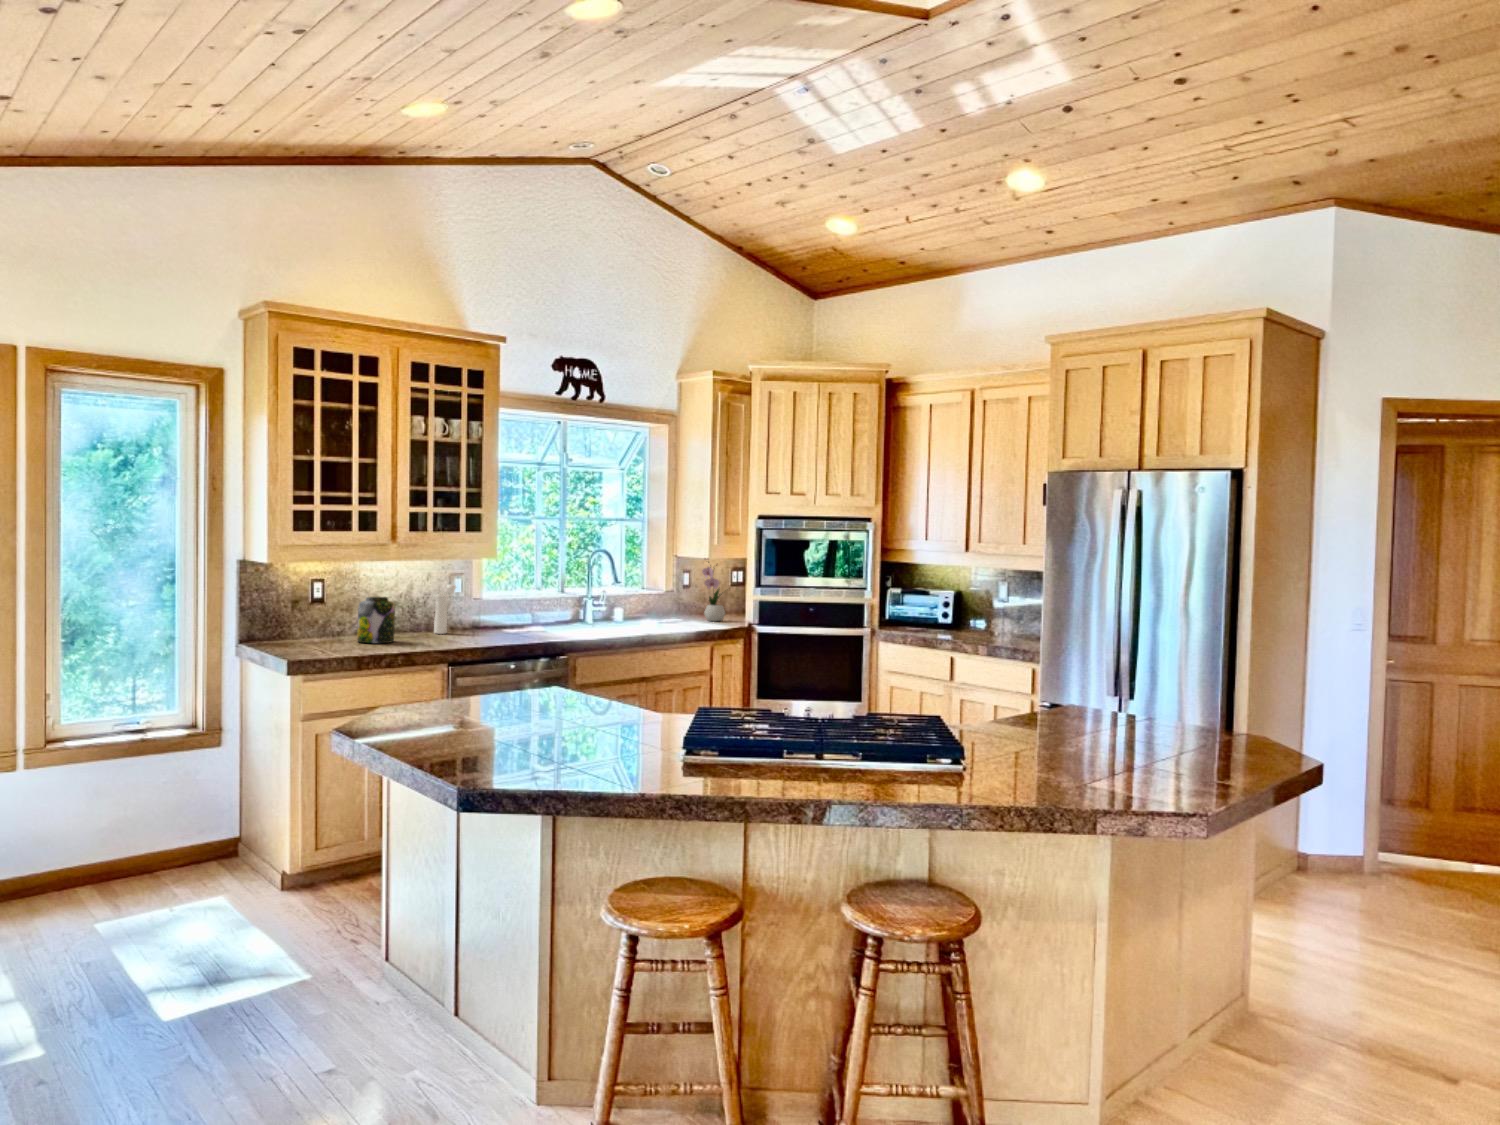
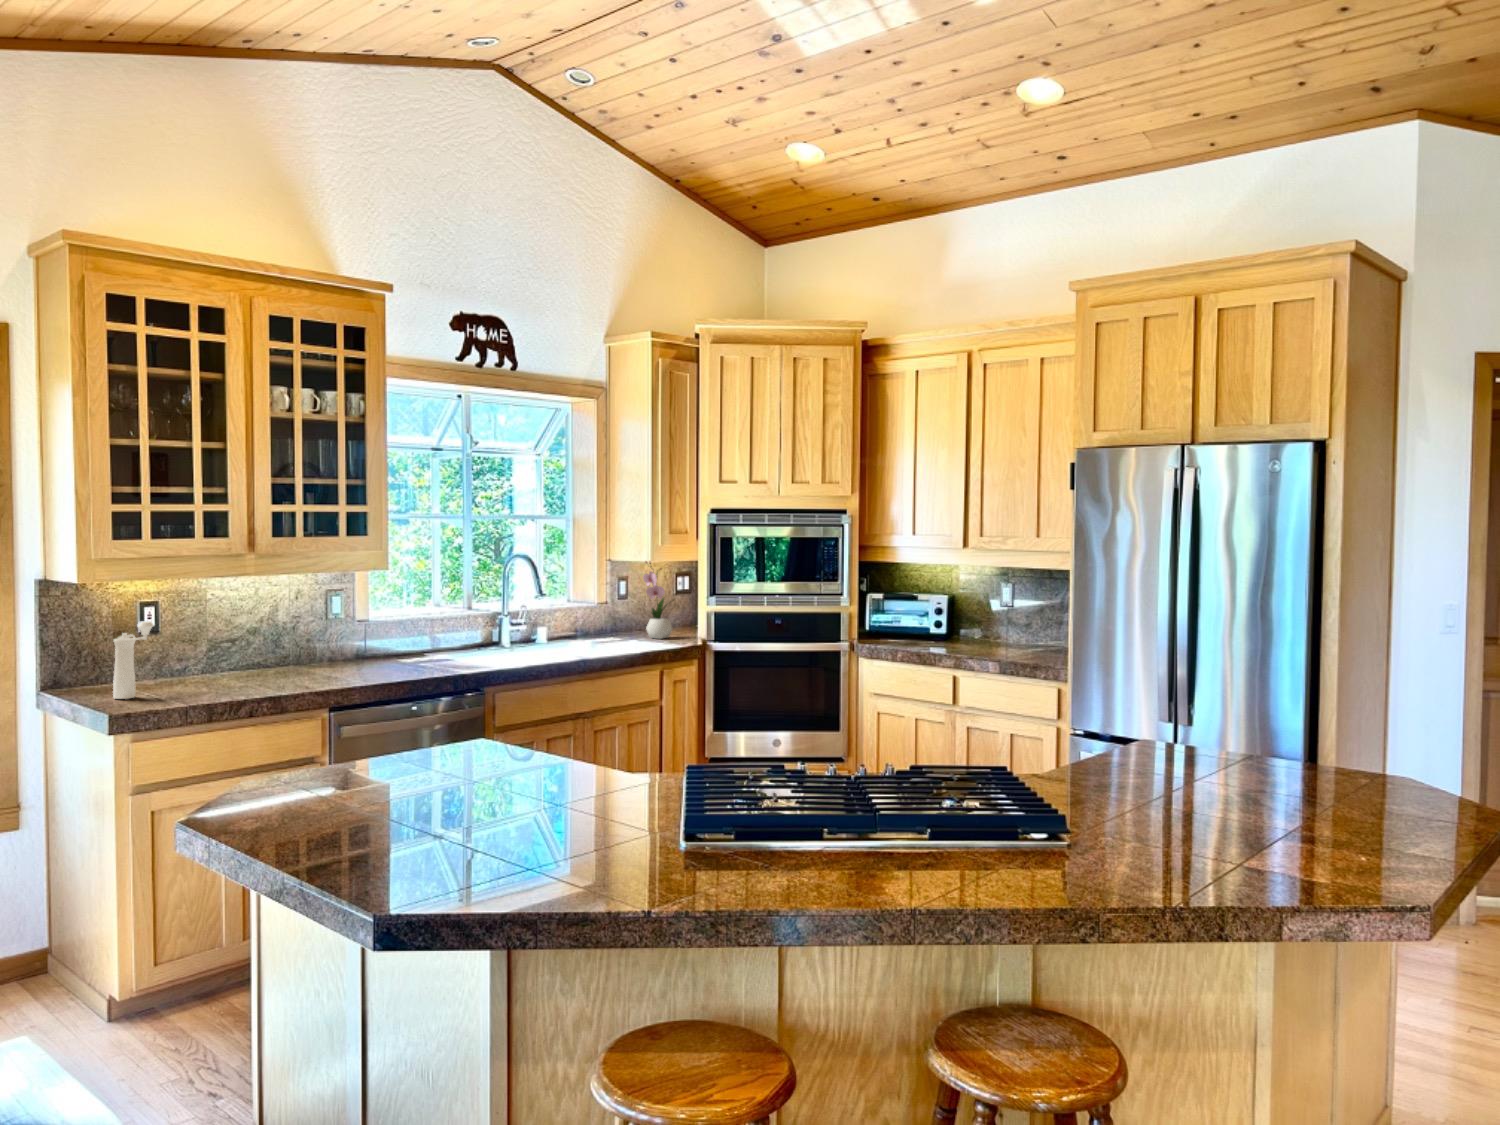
pepper mill: present [434,584,456,634] -> present [113,621,153,699]
jar: present [357,597,395,643] -> none [205,623,255,685]

